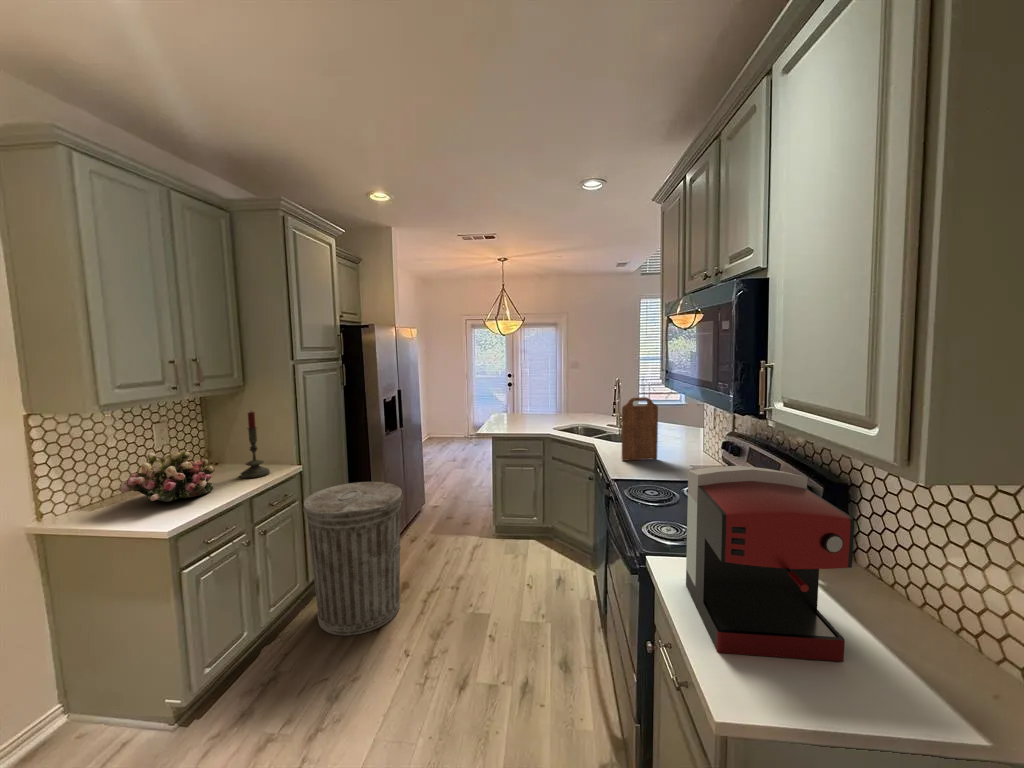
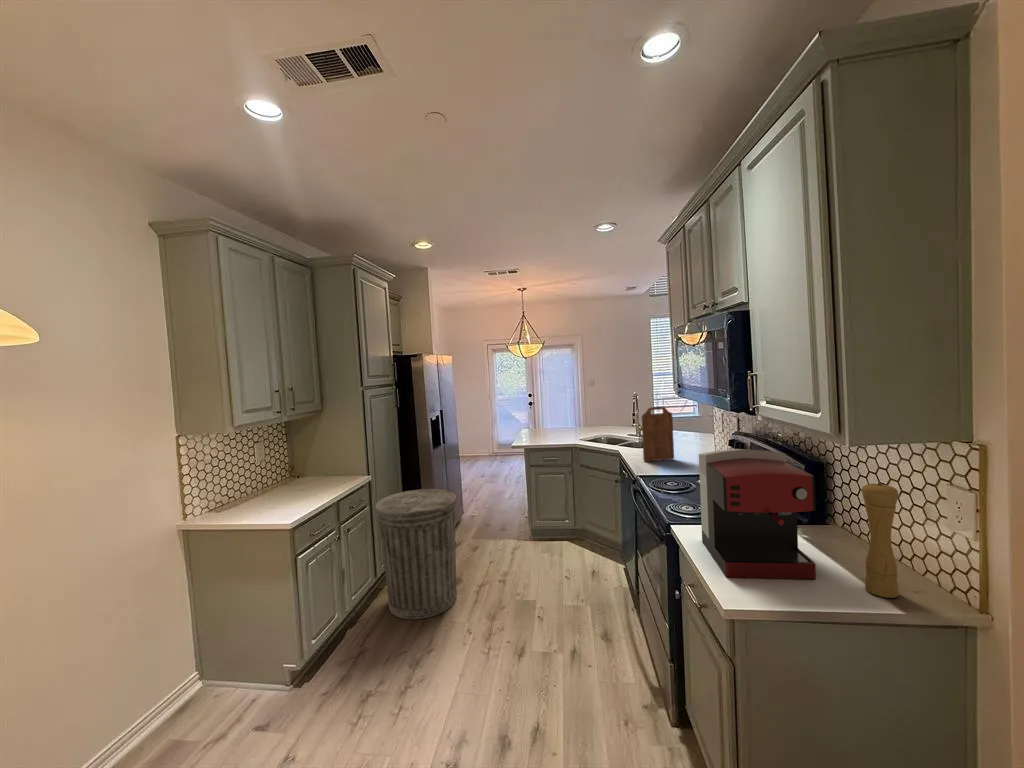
candle: present [241,412,270,478] -> none [325,429,348,486]
flower arrangement: present [120,451,215,502] -> none [242,464,309,504]
pepper mill: none [917,536,983,705] -> present [862,483,899,598]

